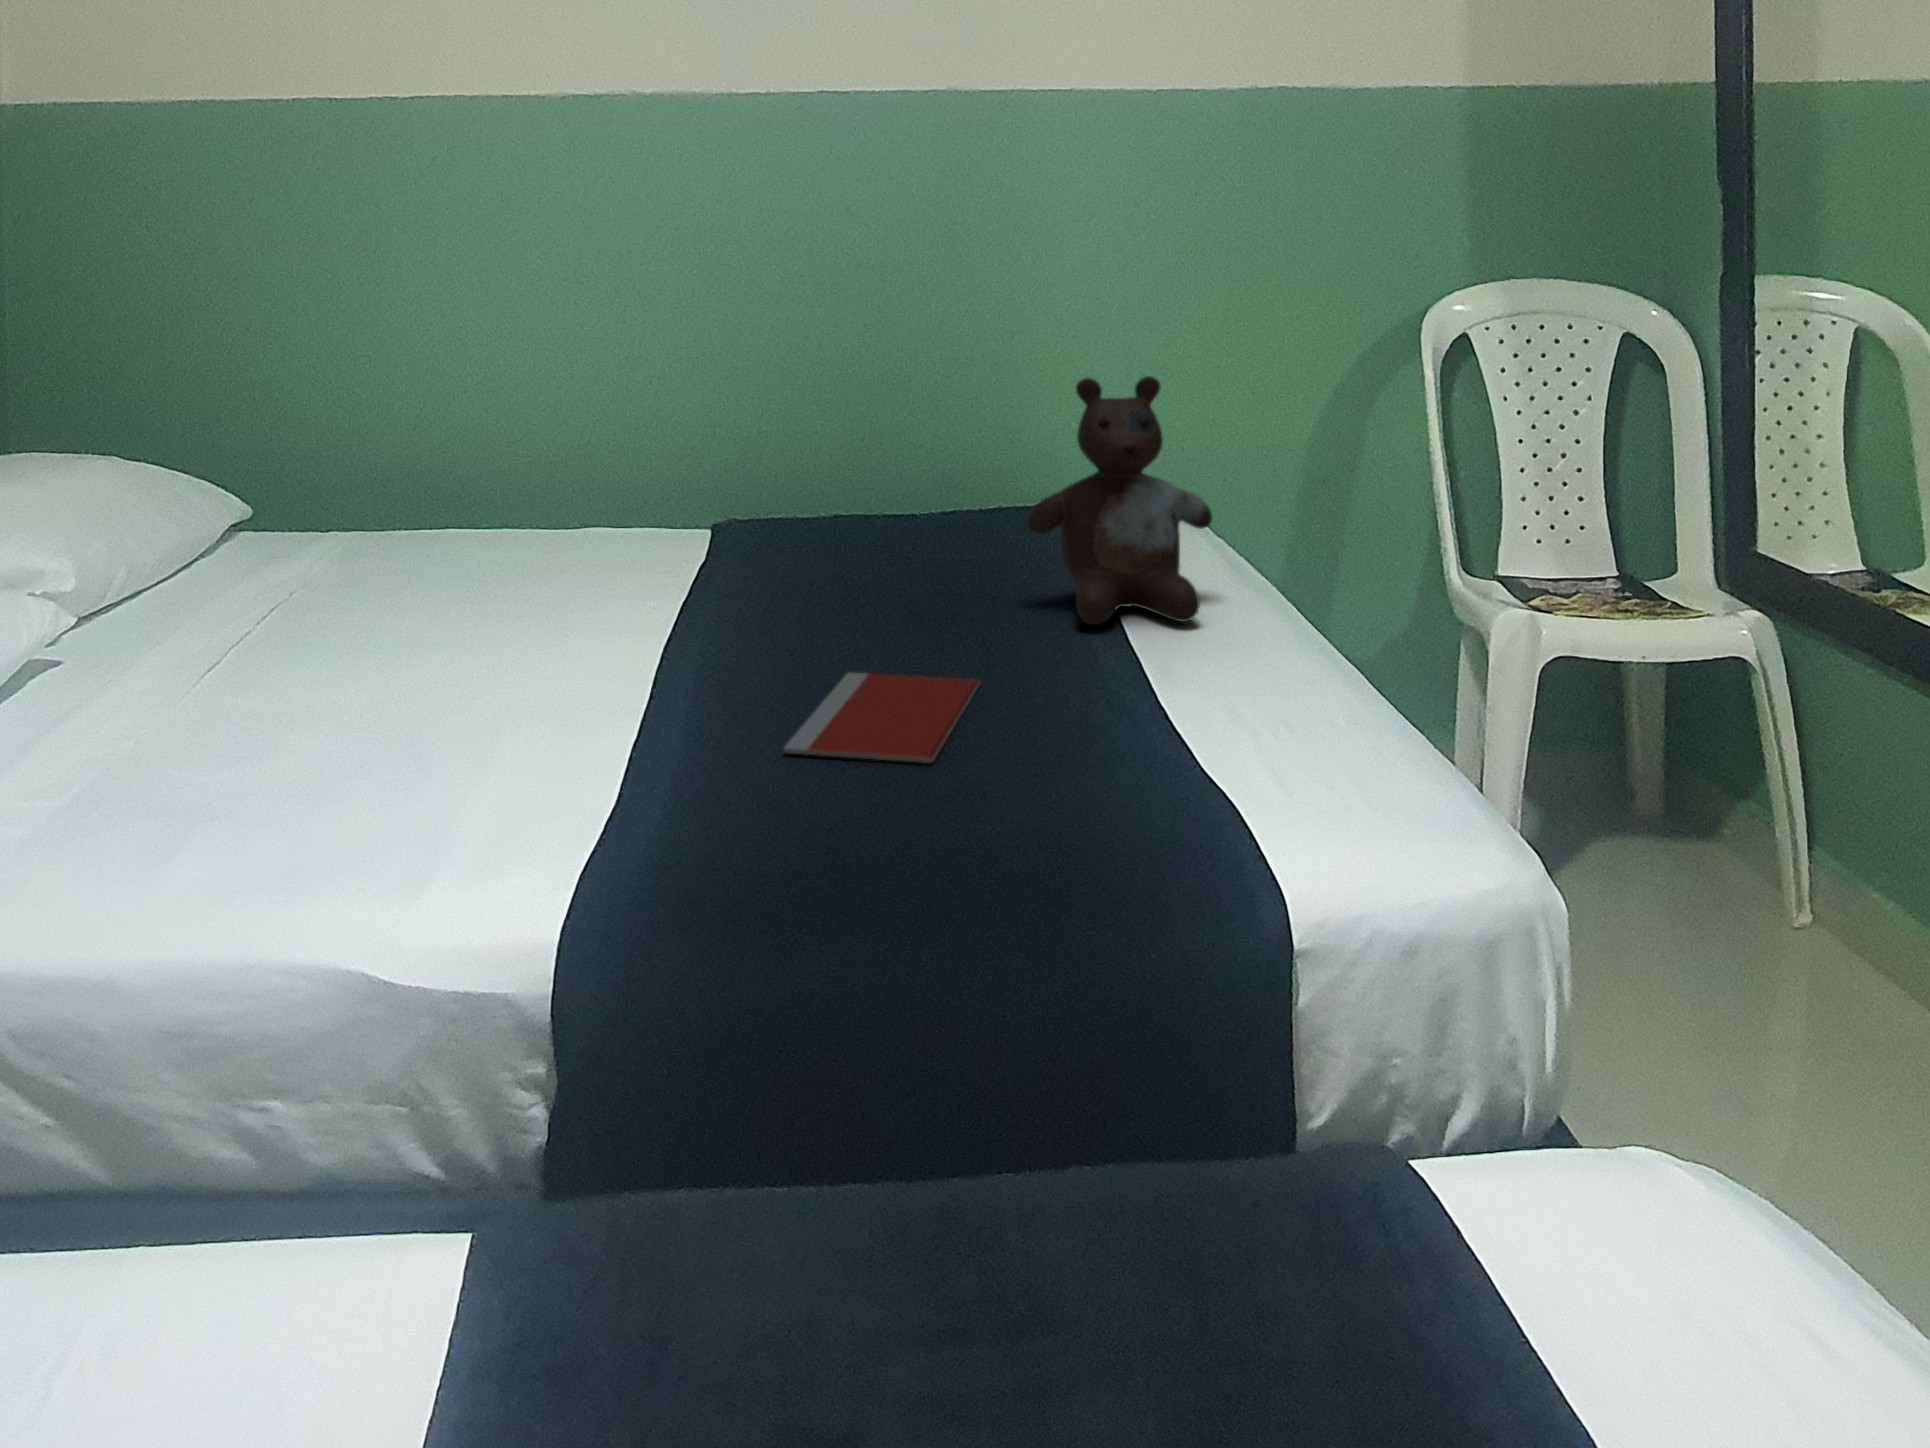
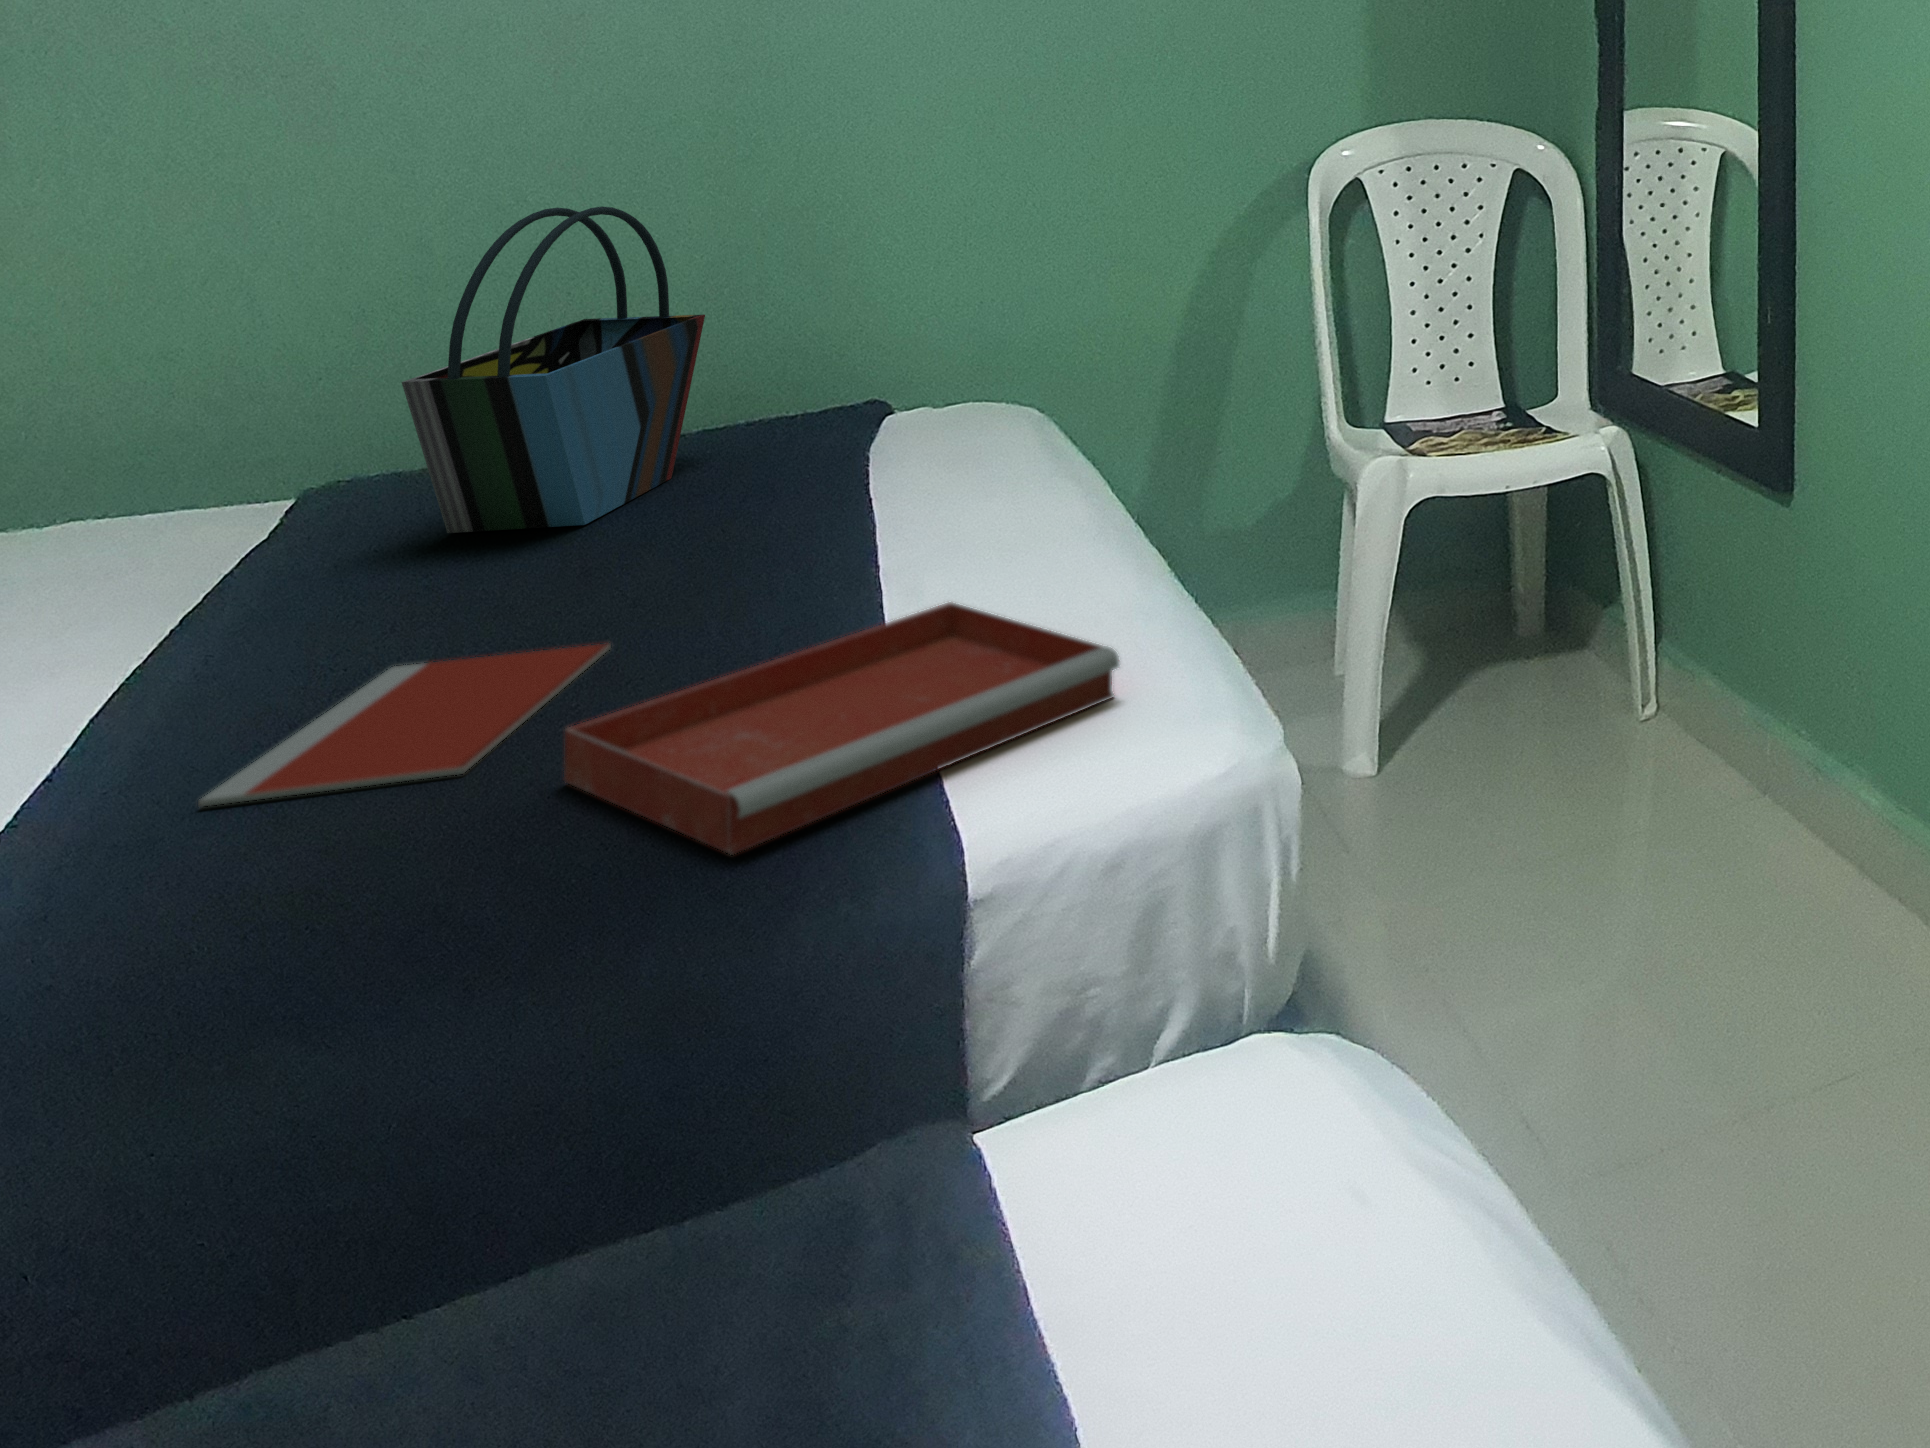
tote bag: none [806,328,967,582] -> present [402,206,705,533]
stuffed bear: present [1028,376,1212,625] -> none [747,245,1009,546]
tray: none [1002,690,1400,869] -> present [564,603,1119,855]

